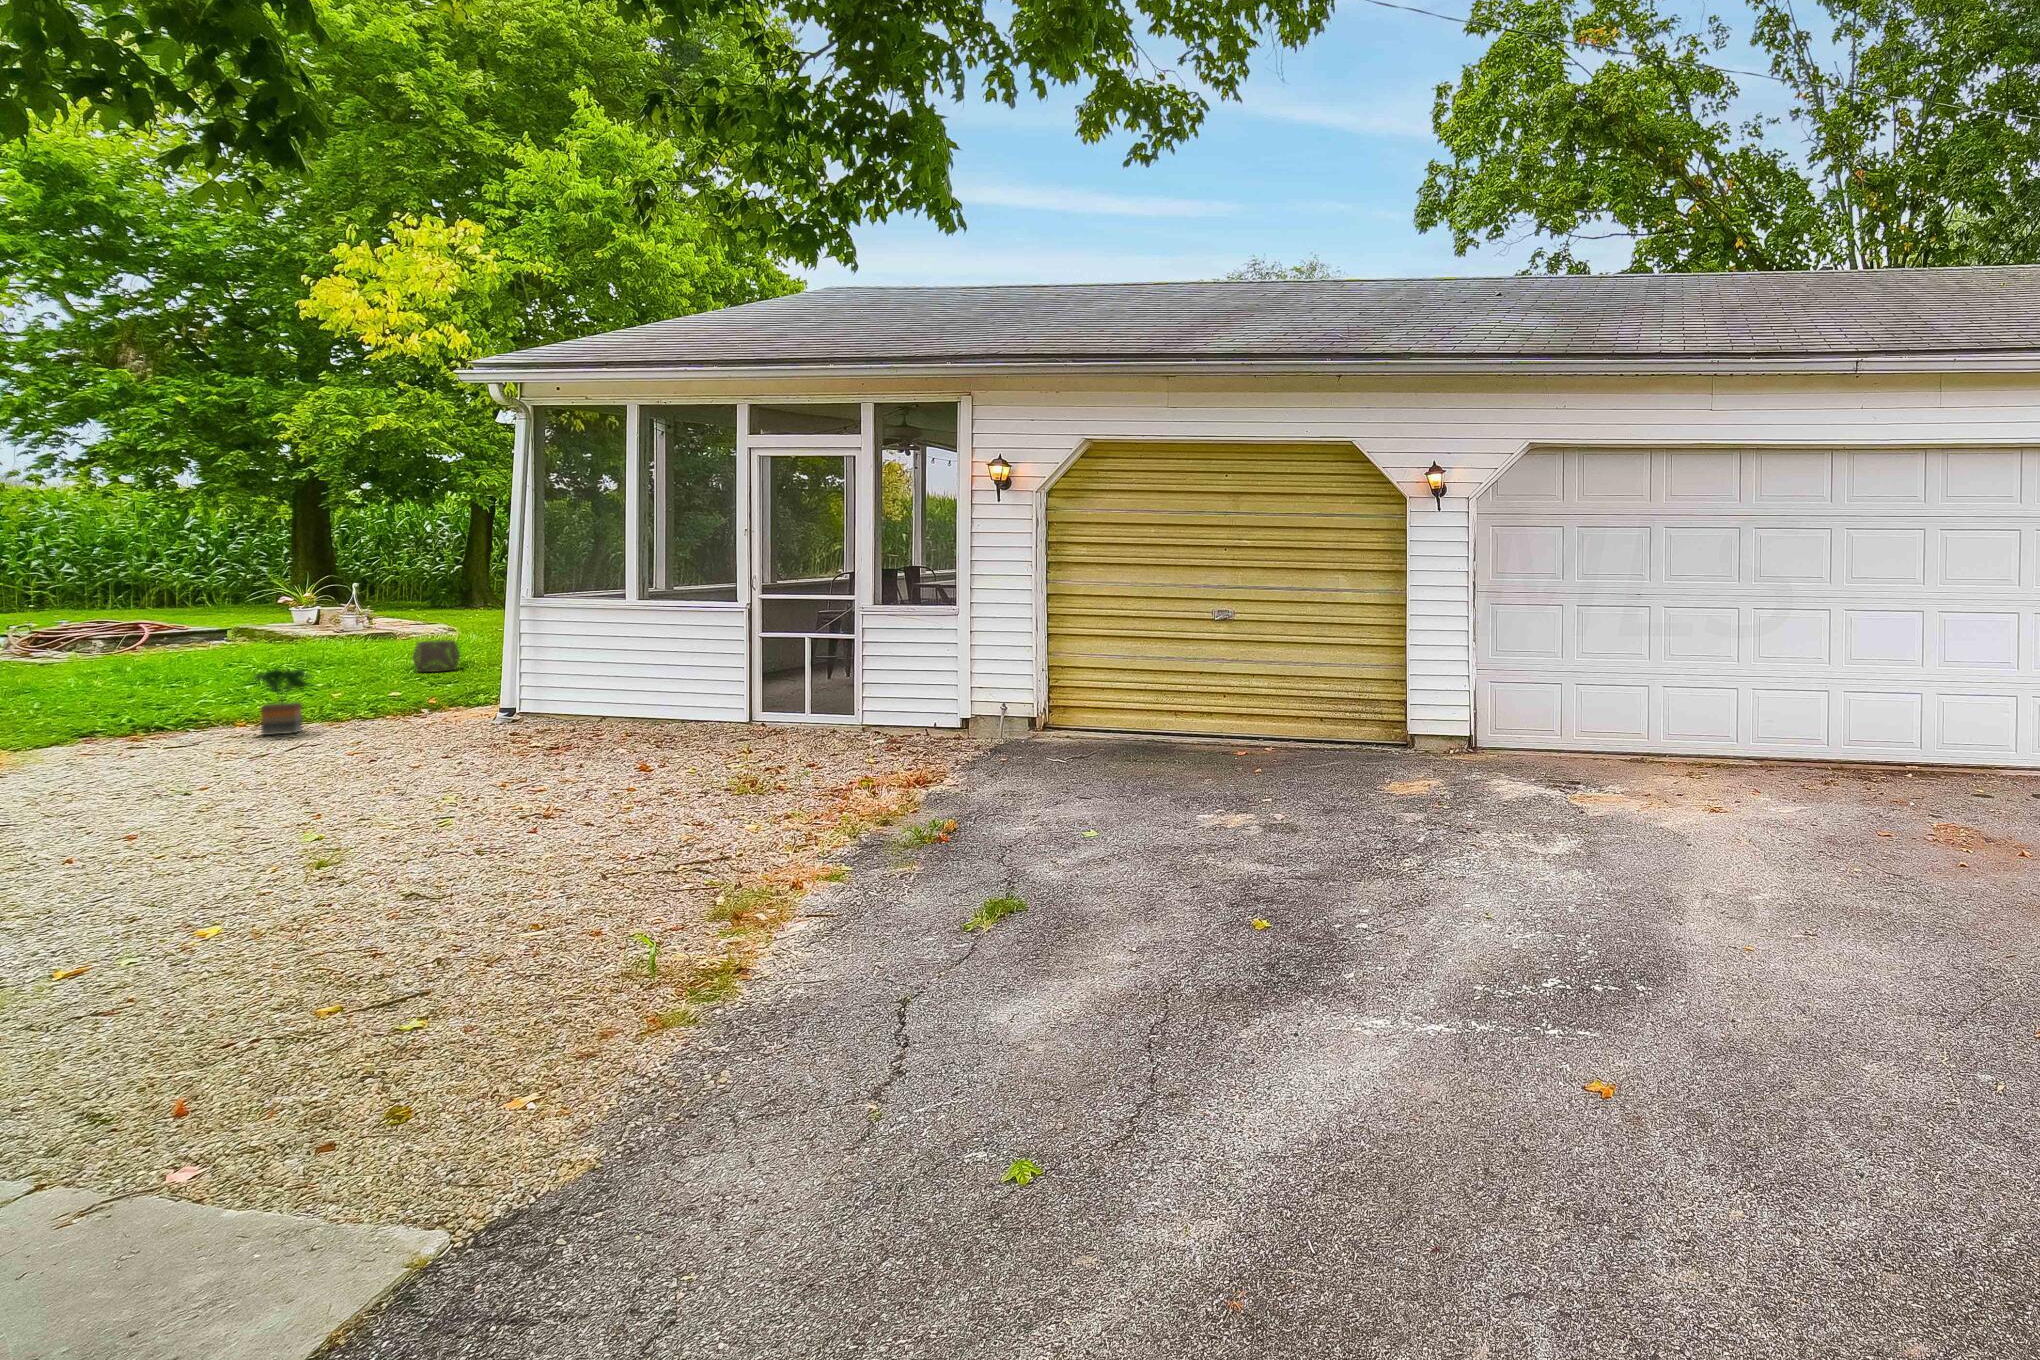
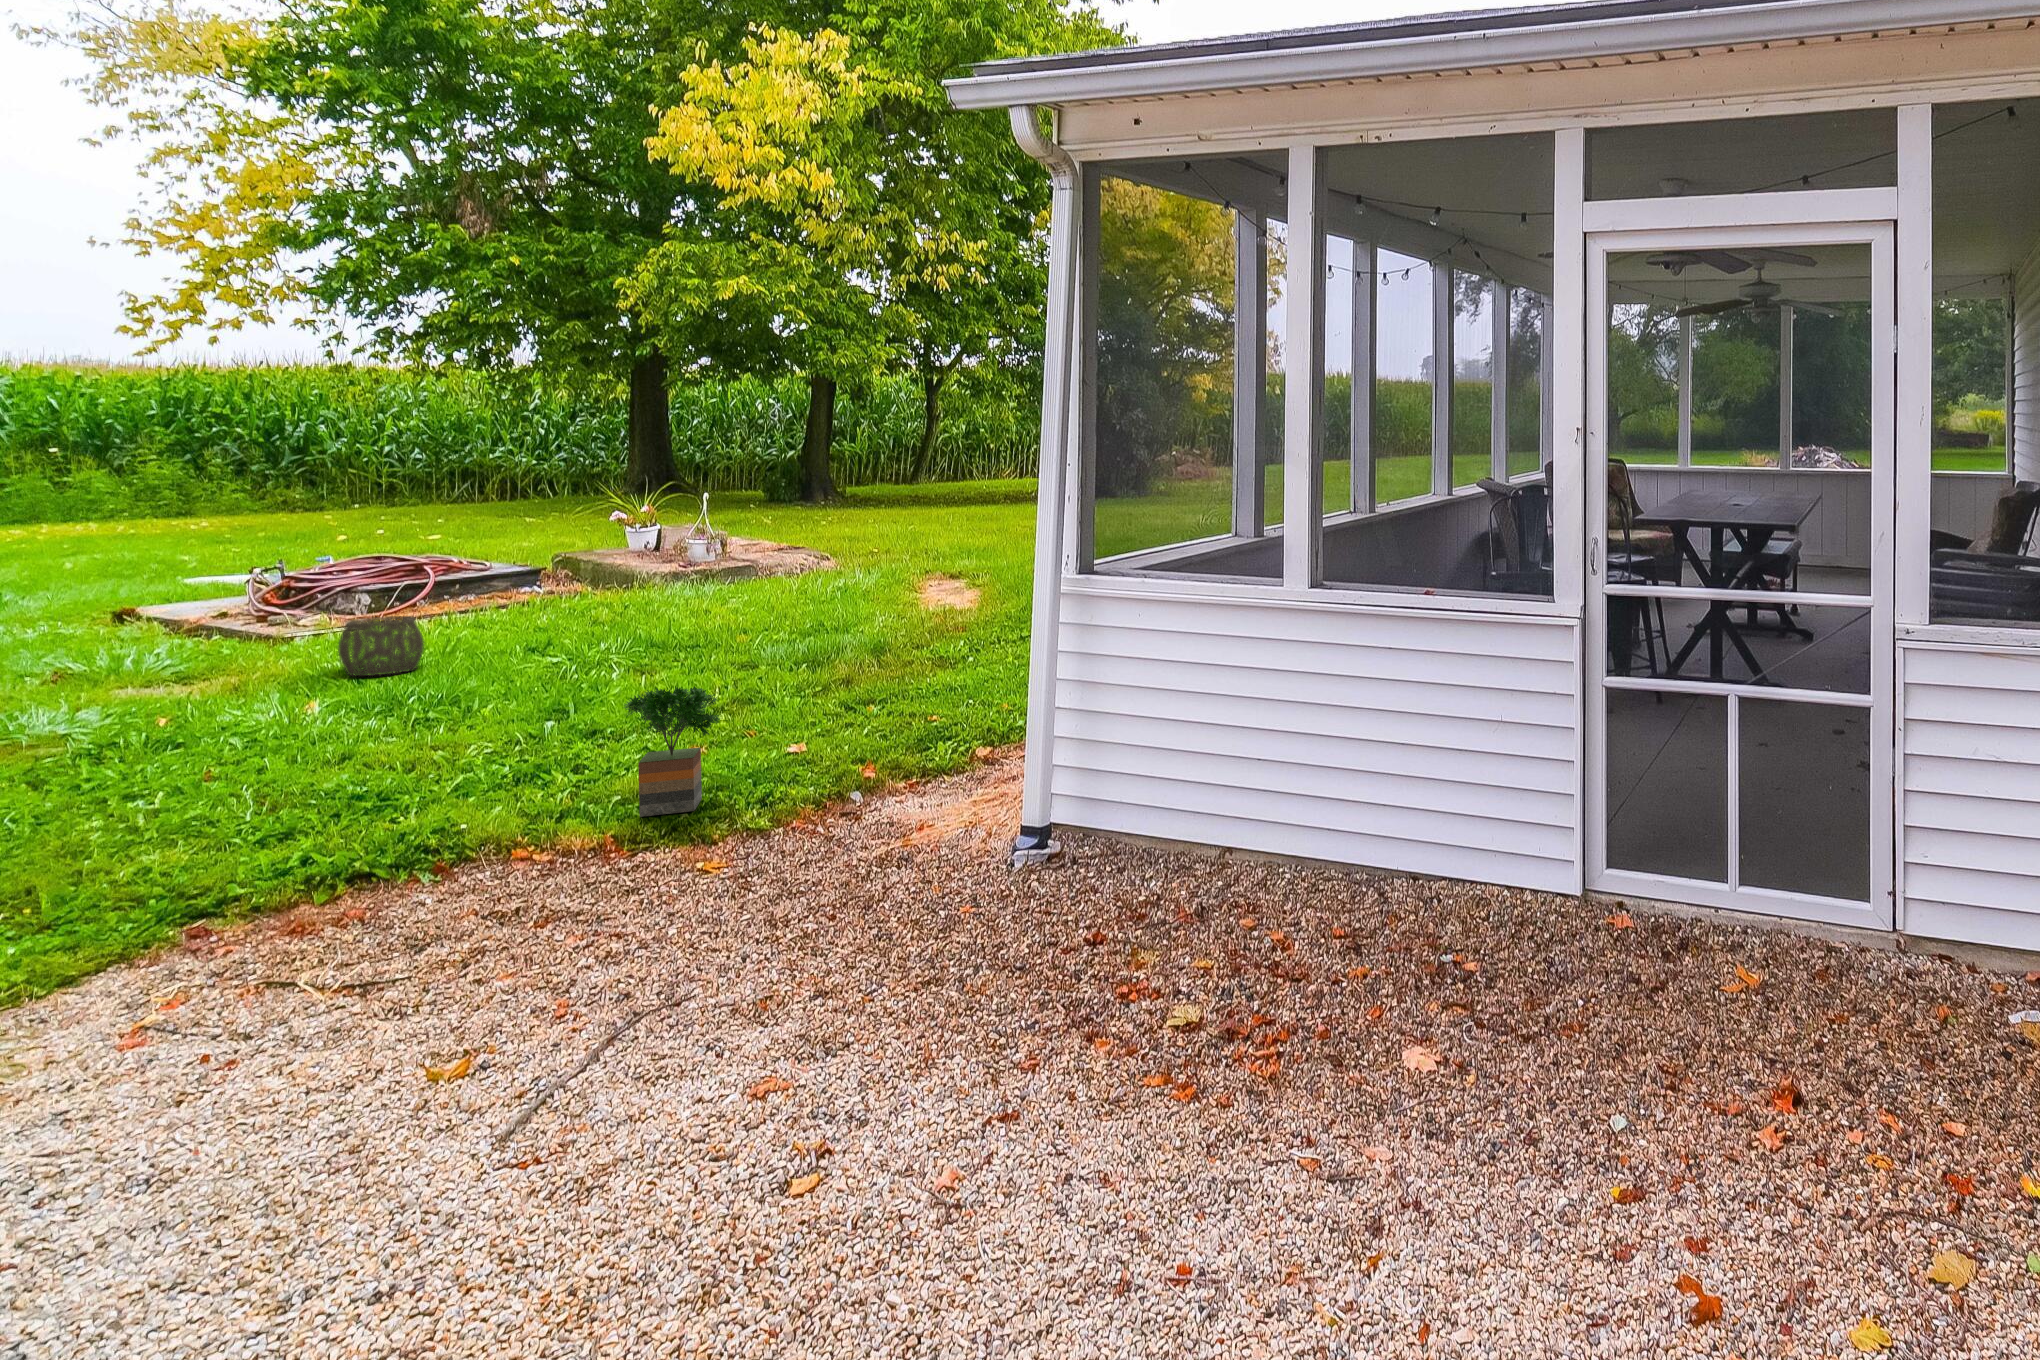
woven basket: present [413,640,460,672] -> present [338,616,424,676]

